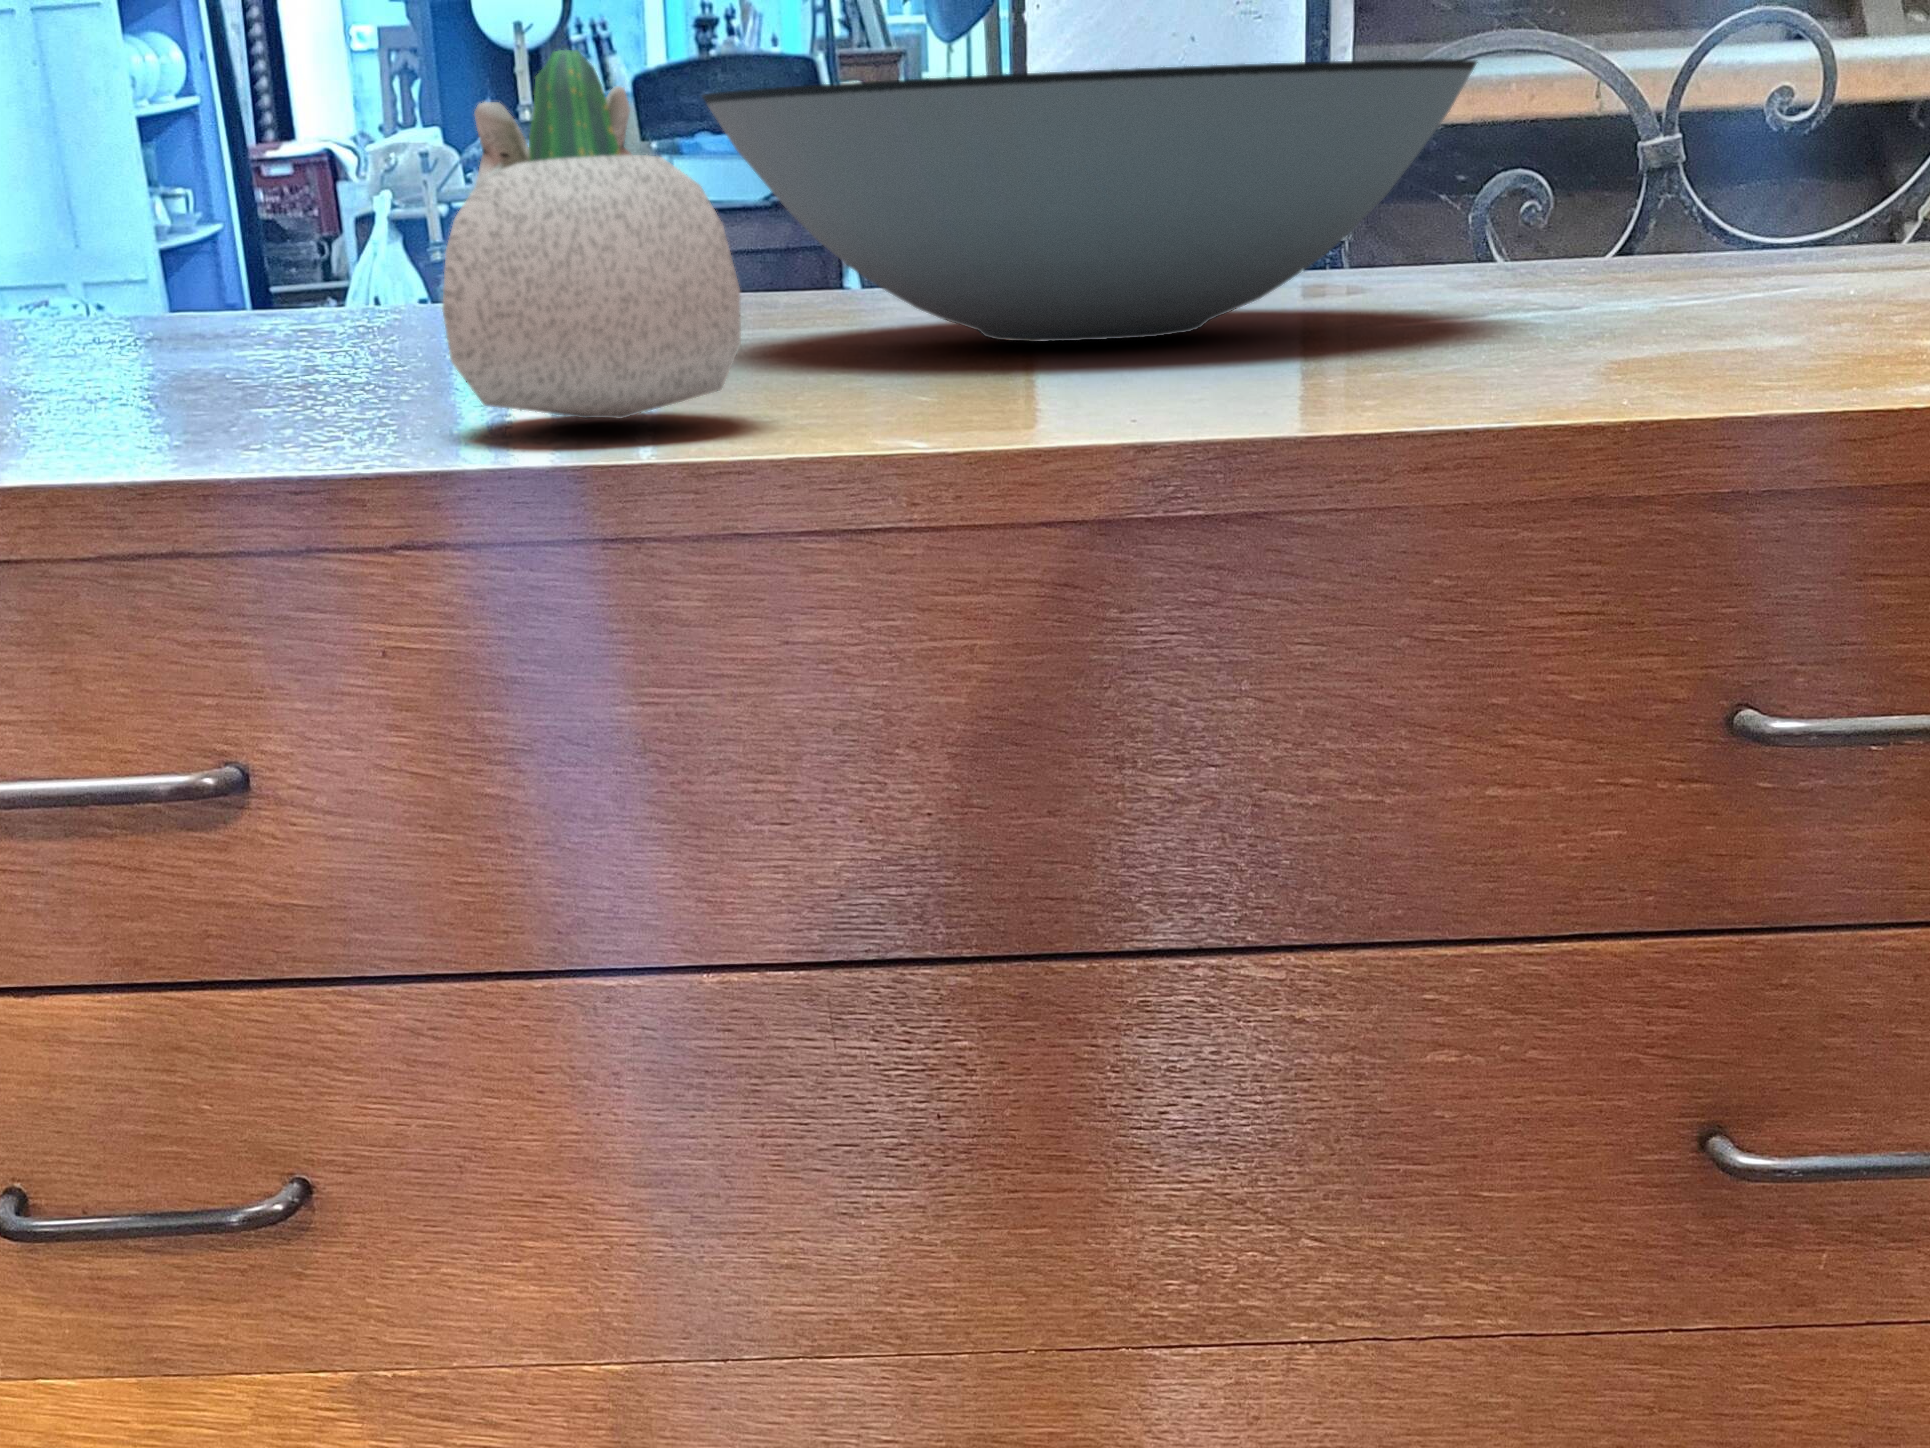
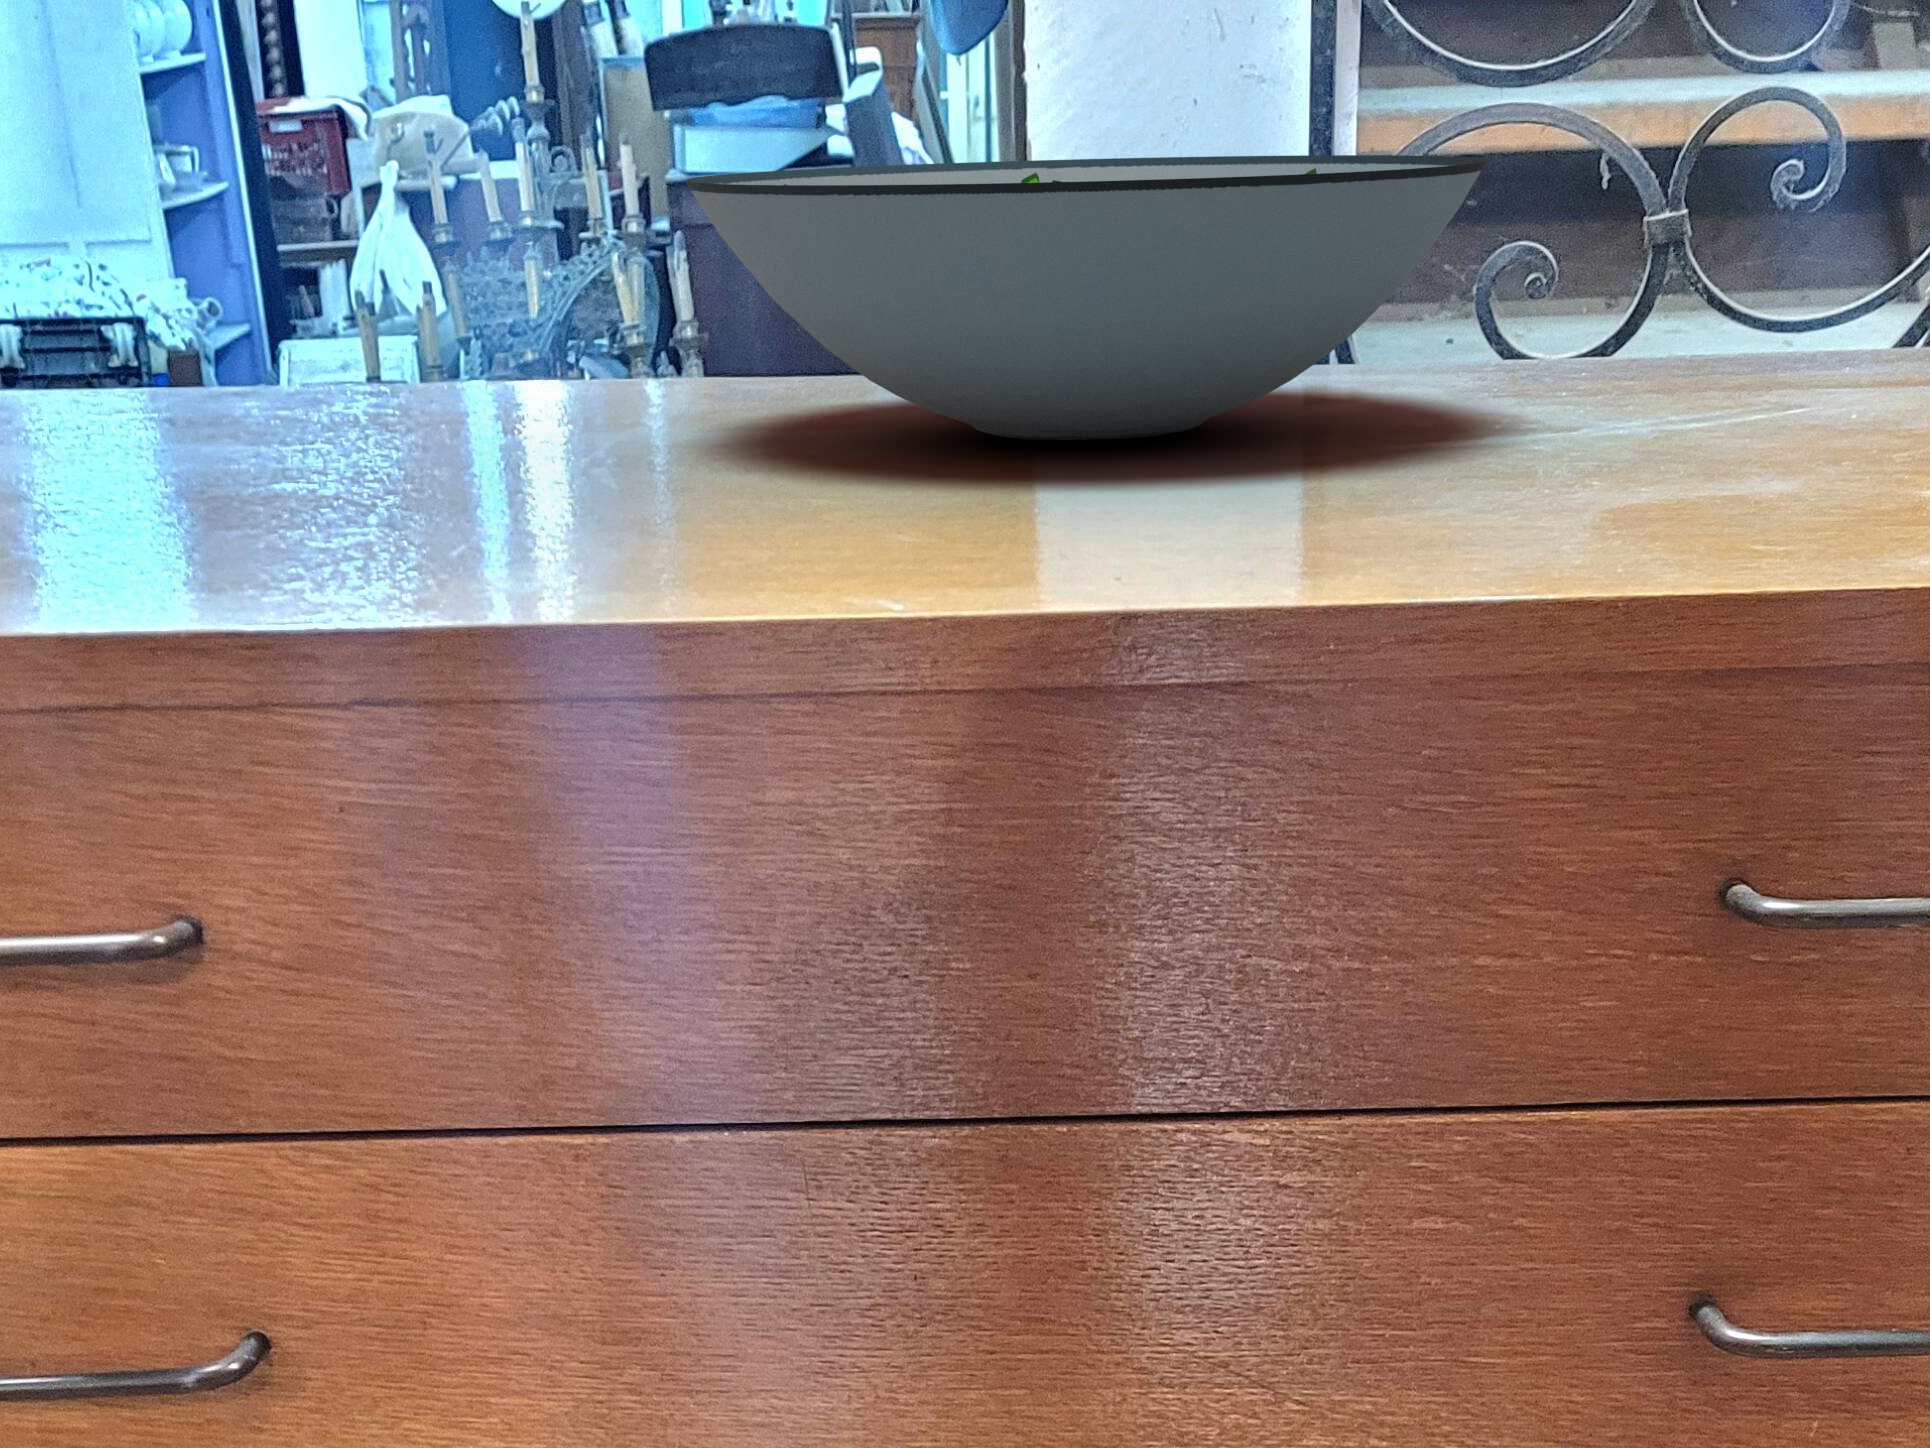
succulent planter: present [442,50,741,419] -> none [402,177,715,563]

